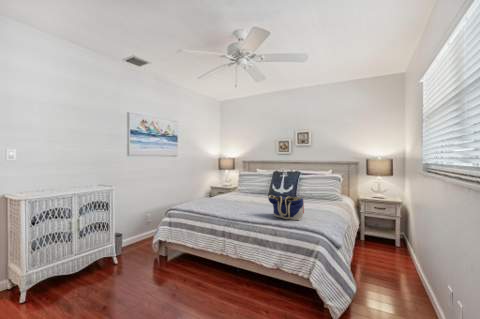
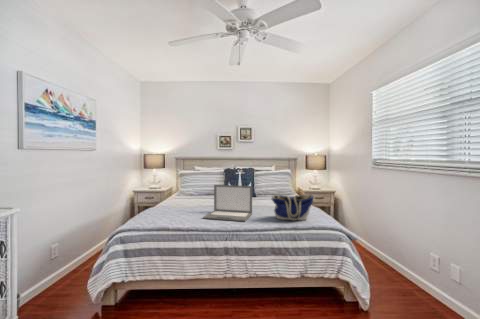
laptop: none [222,183,263,214] -> present [203,185,252,221]

